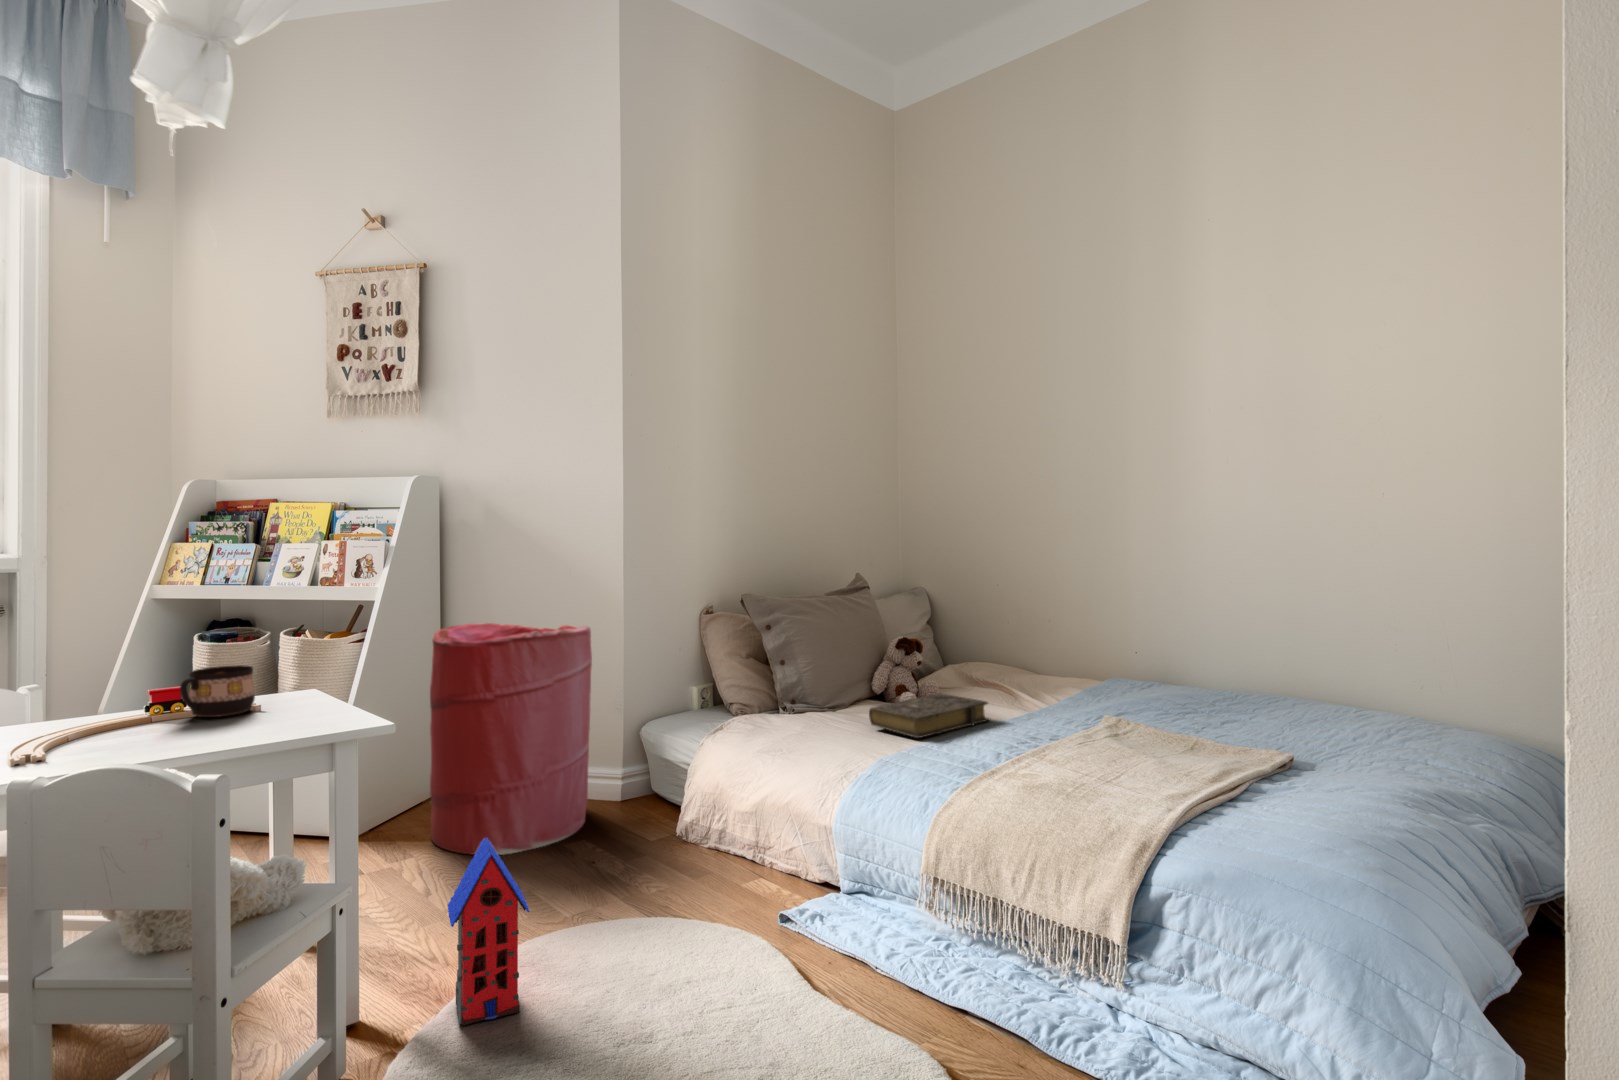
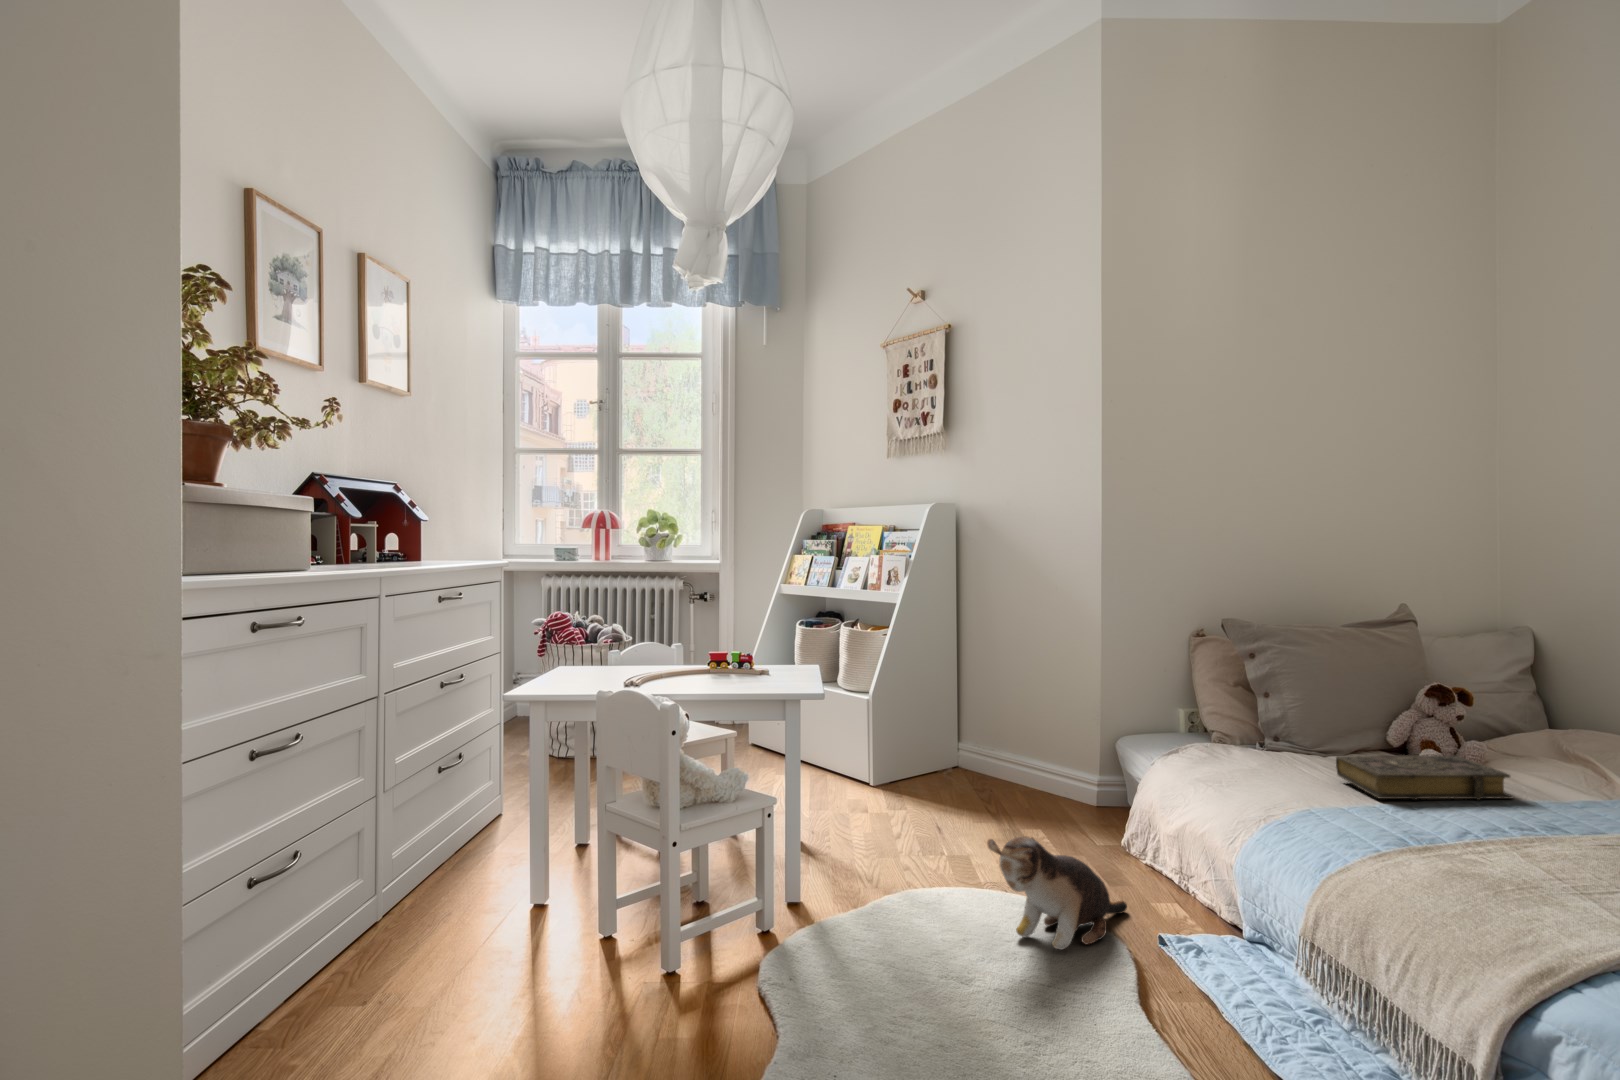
laundry hamper: present [430,623,592,855] -> none [927,628,1063,827]
cup: present [180,665,255,717] -> none [716,643,760,676]
toy house: present [448,838,530,1025] -> none [853,793,916,934]
plush toy: none [629,846,736,963] -> present [987,836,1127,950]

